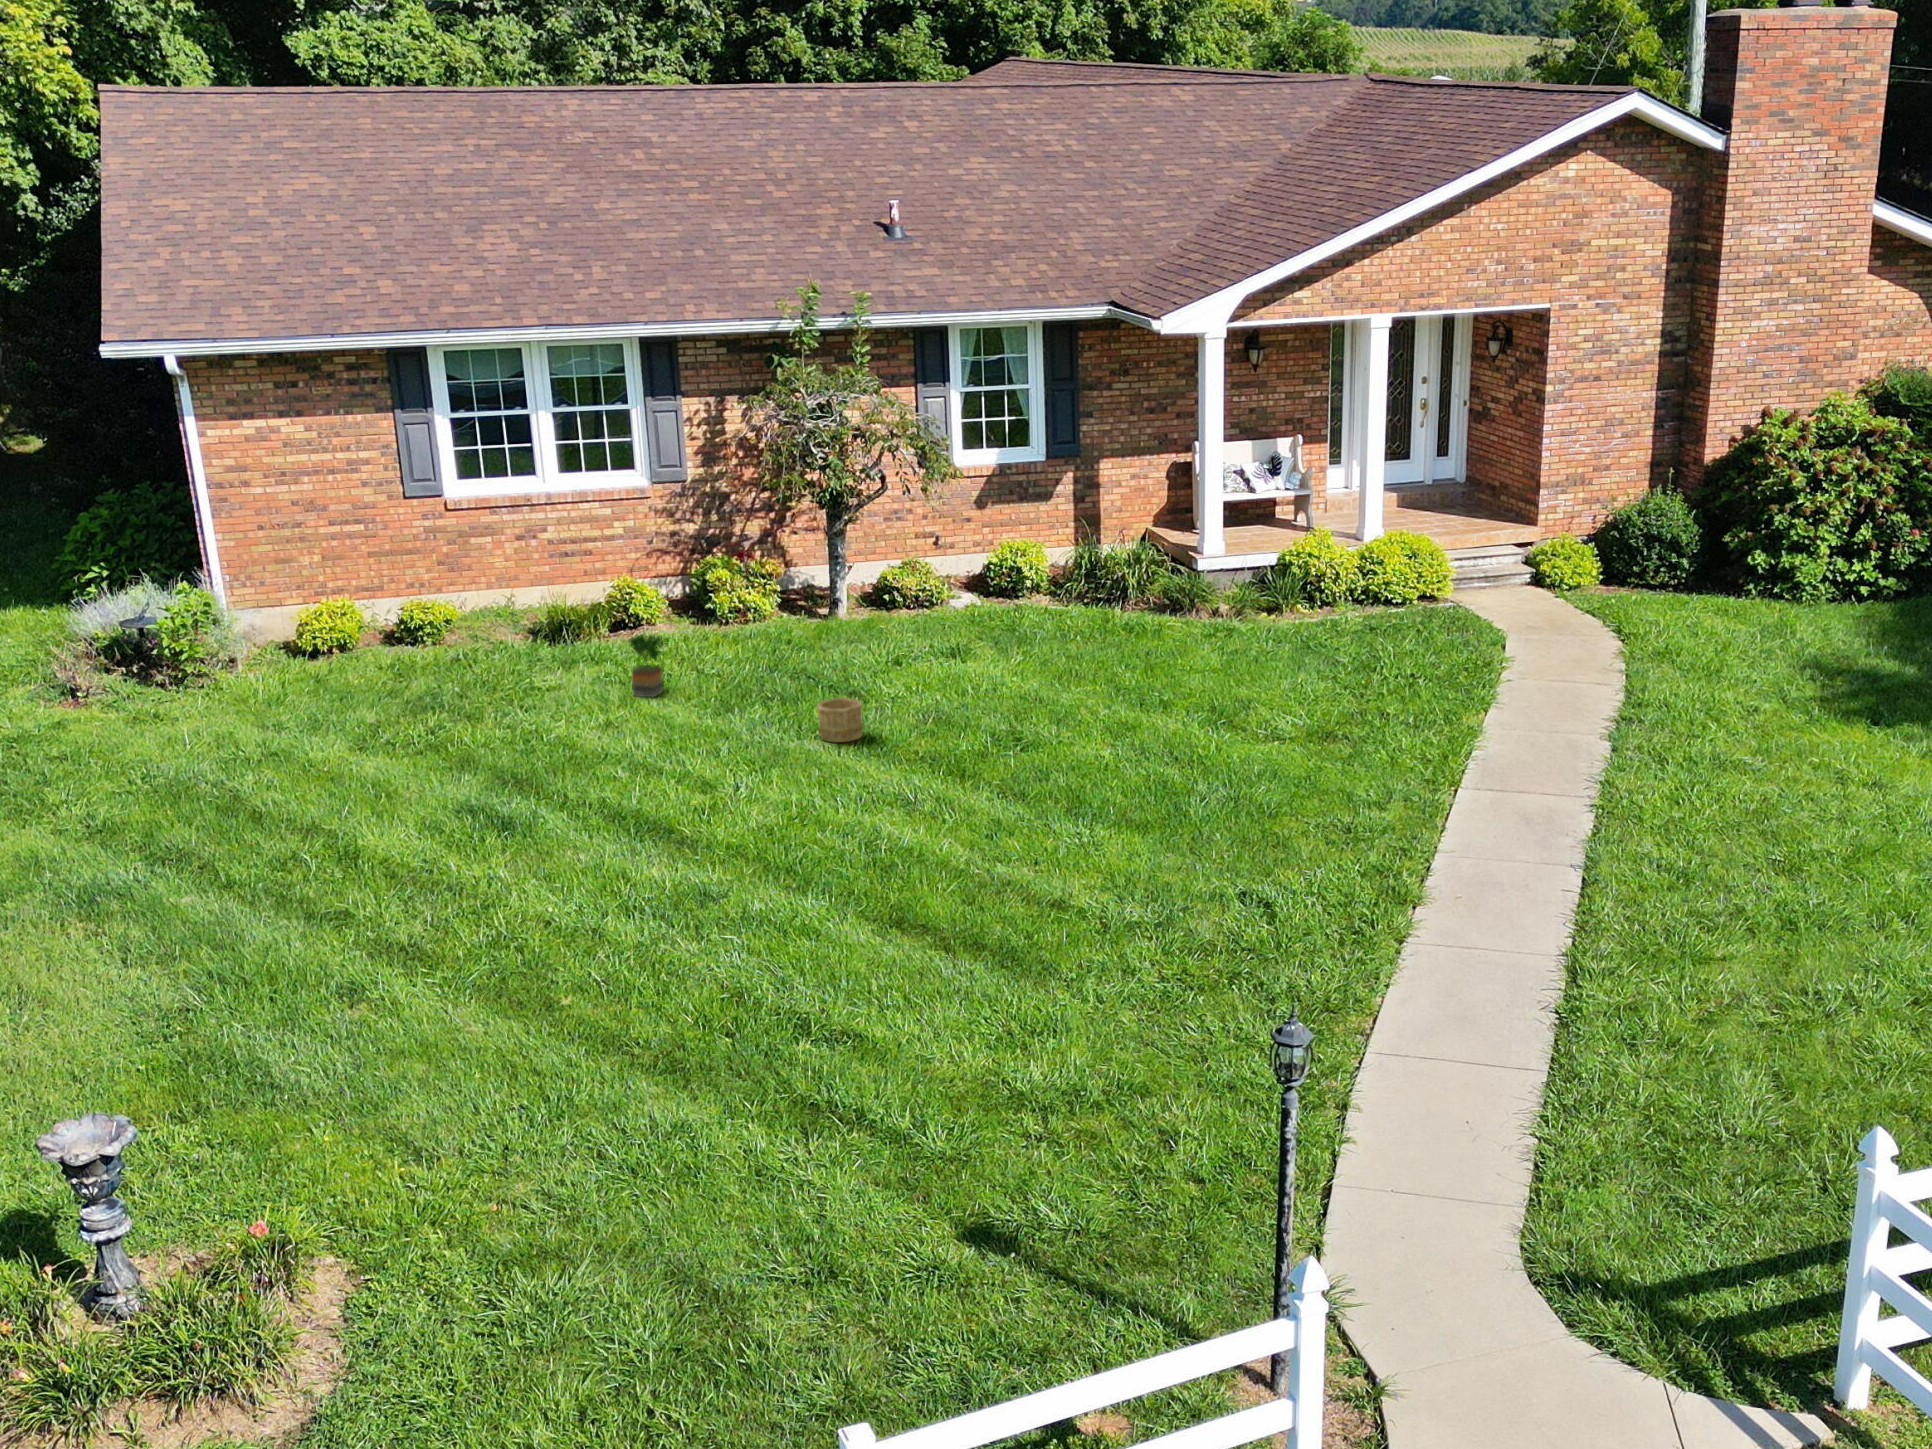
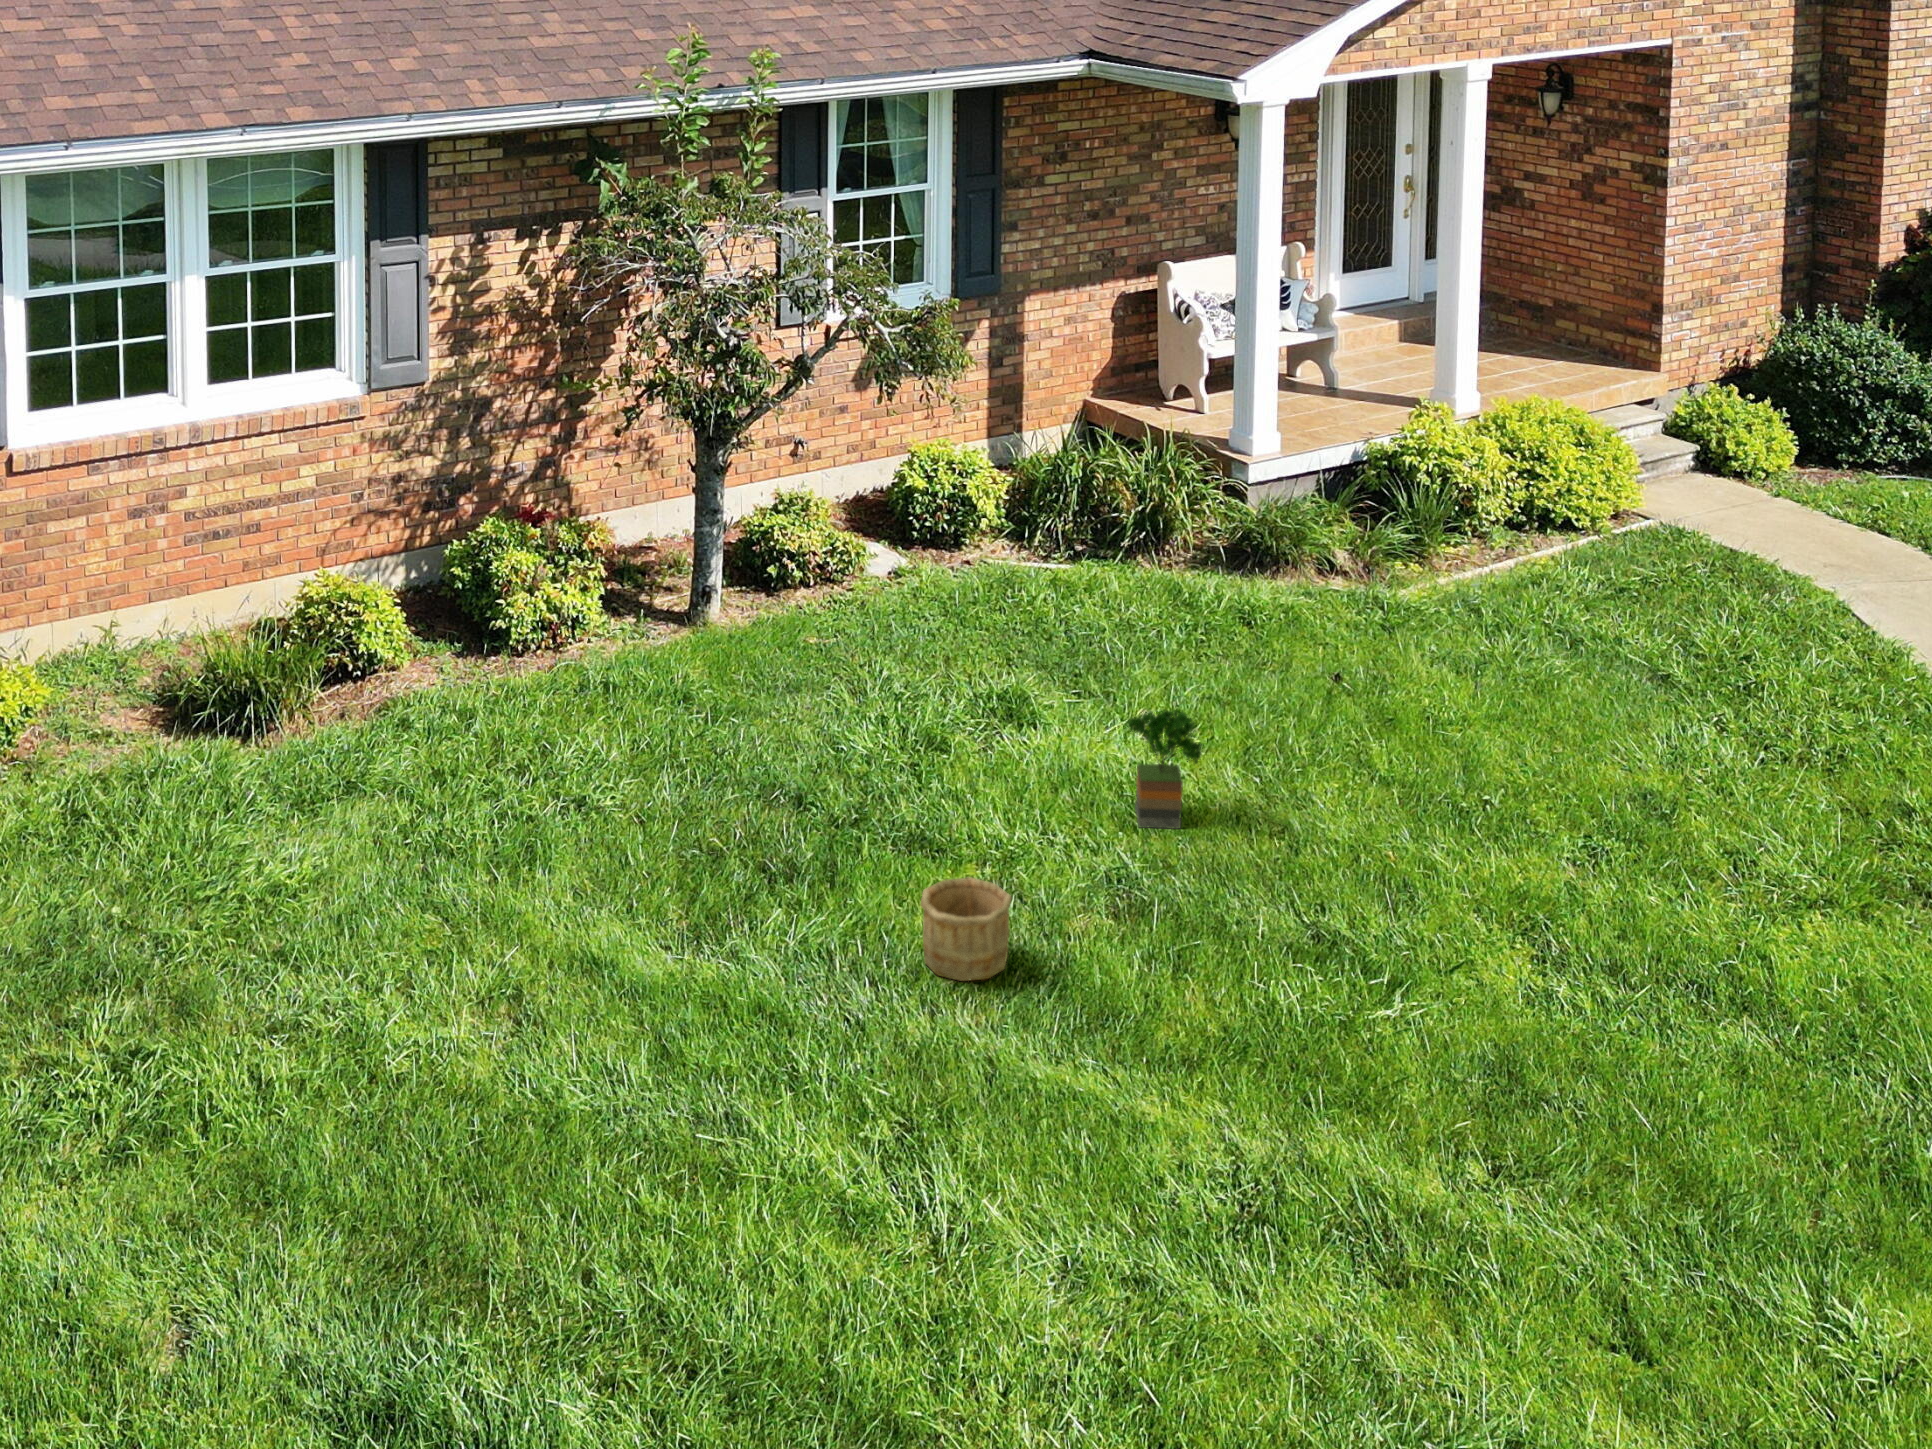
potted tree: present [629,634,667,697] -> present [1126,710,1204,829]

